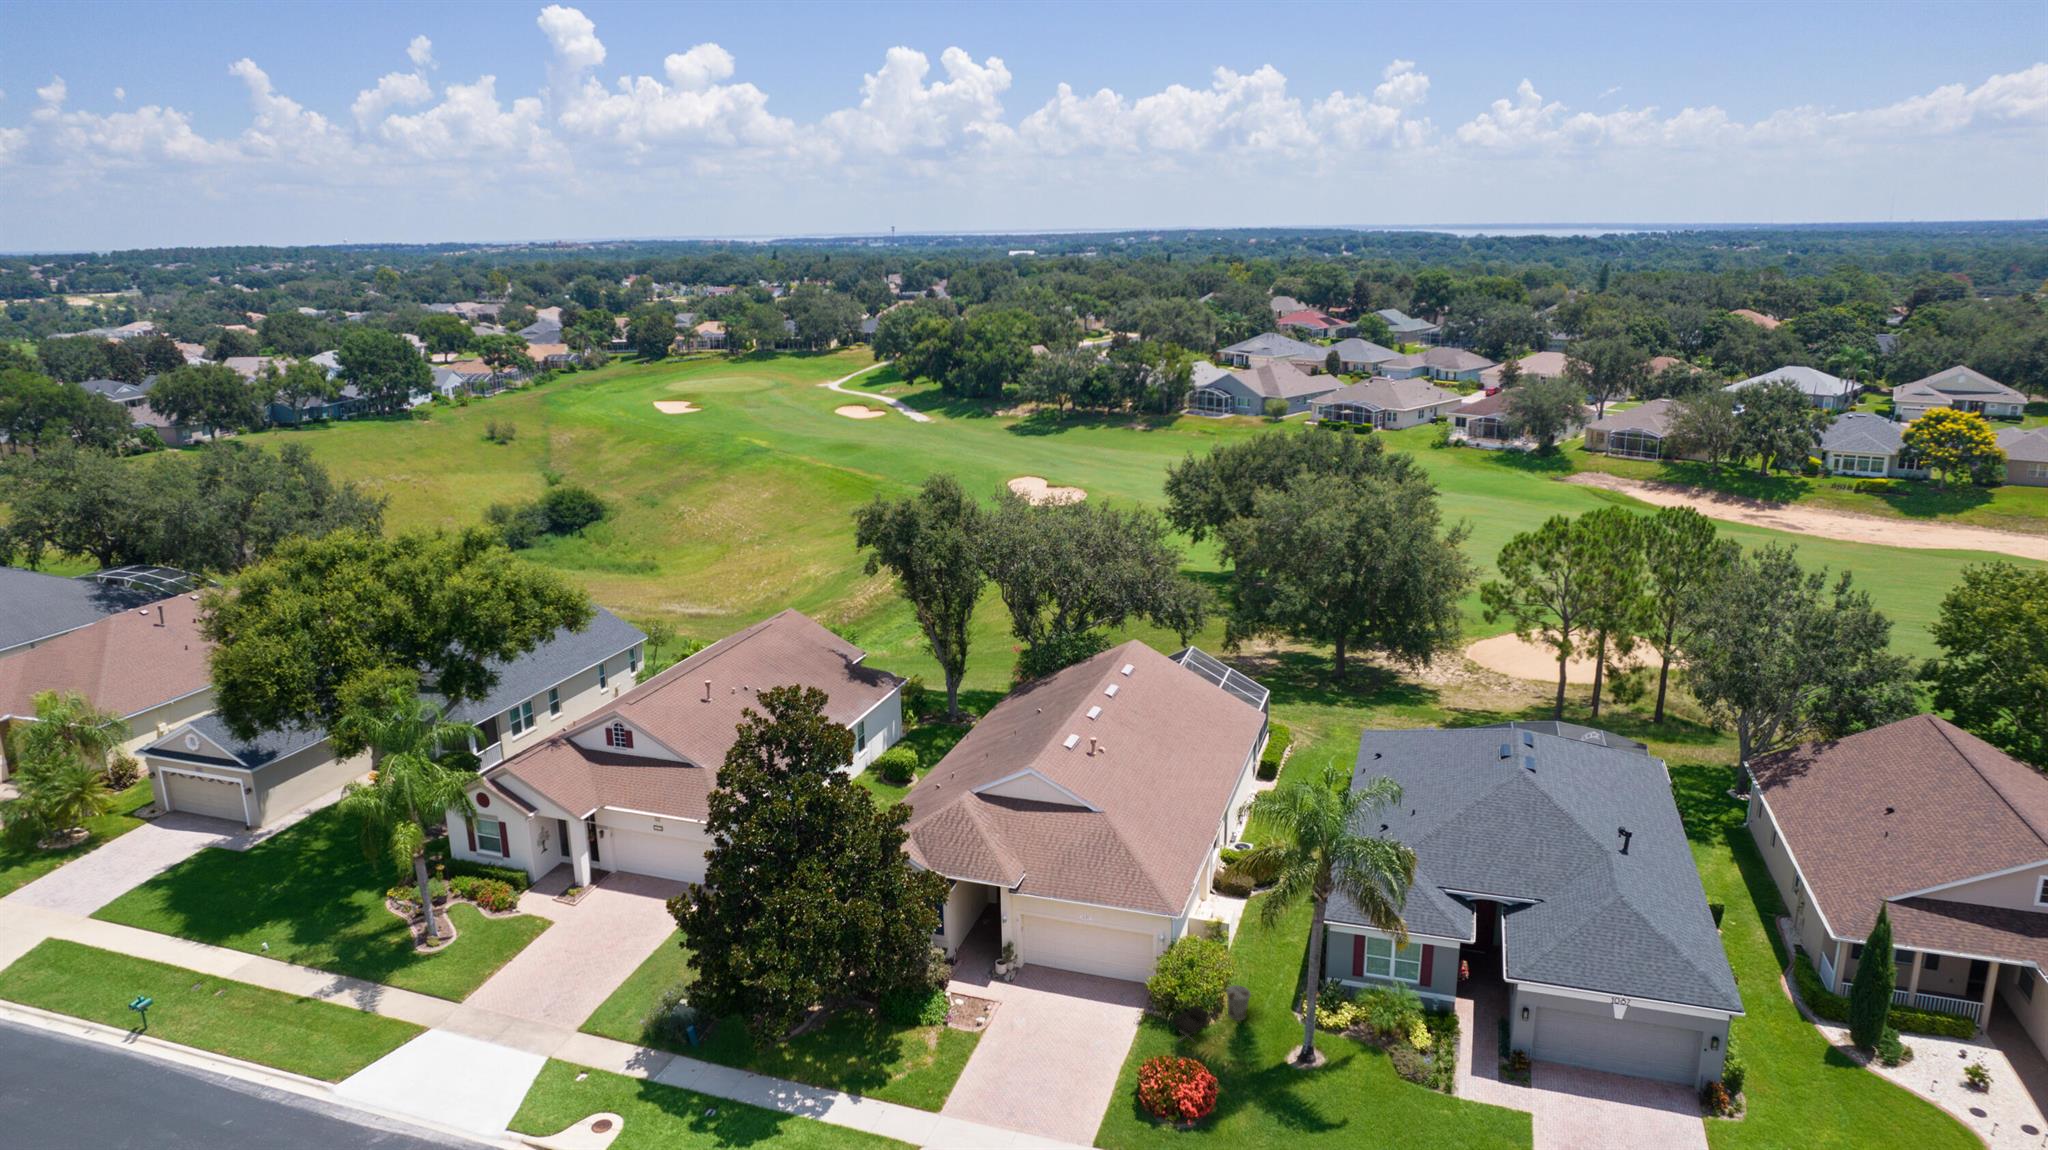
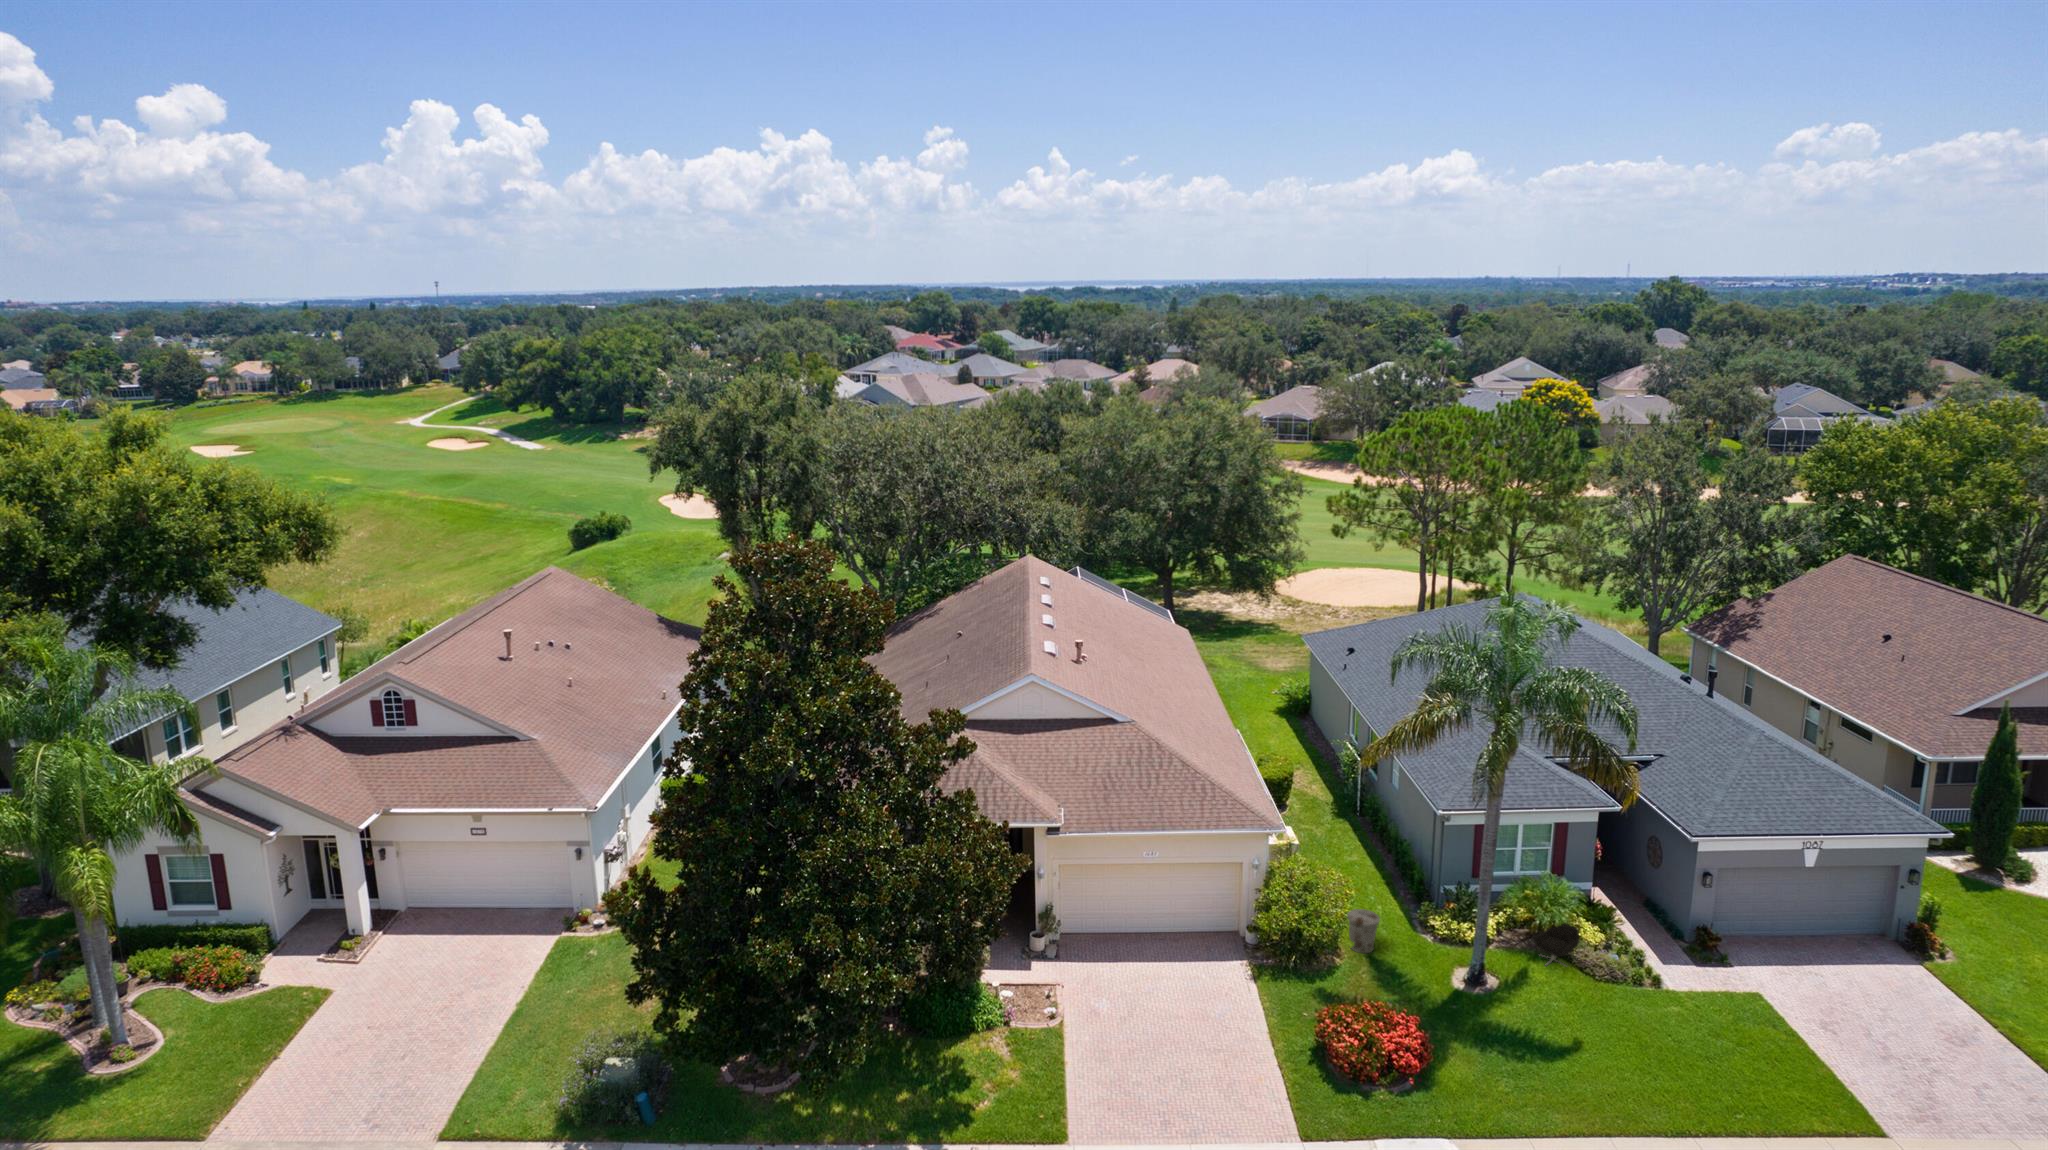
lounge chair: present [1173,1006,1208,1037] -> present [1533,924,1580,961]

